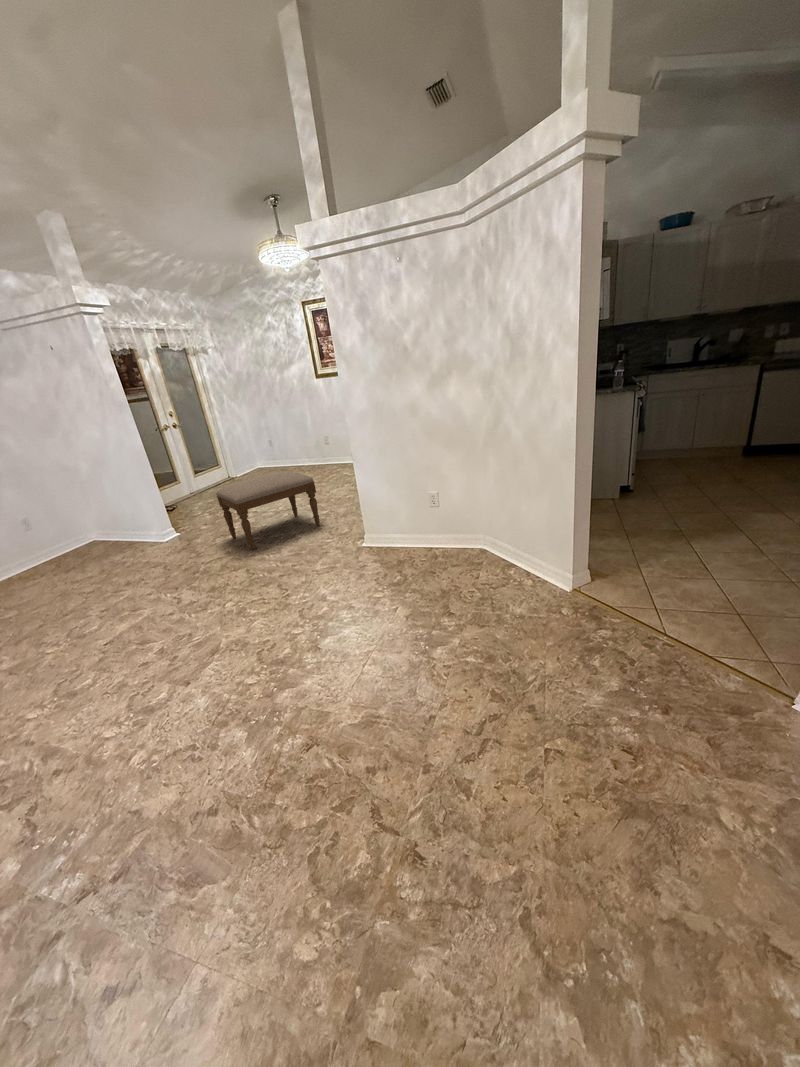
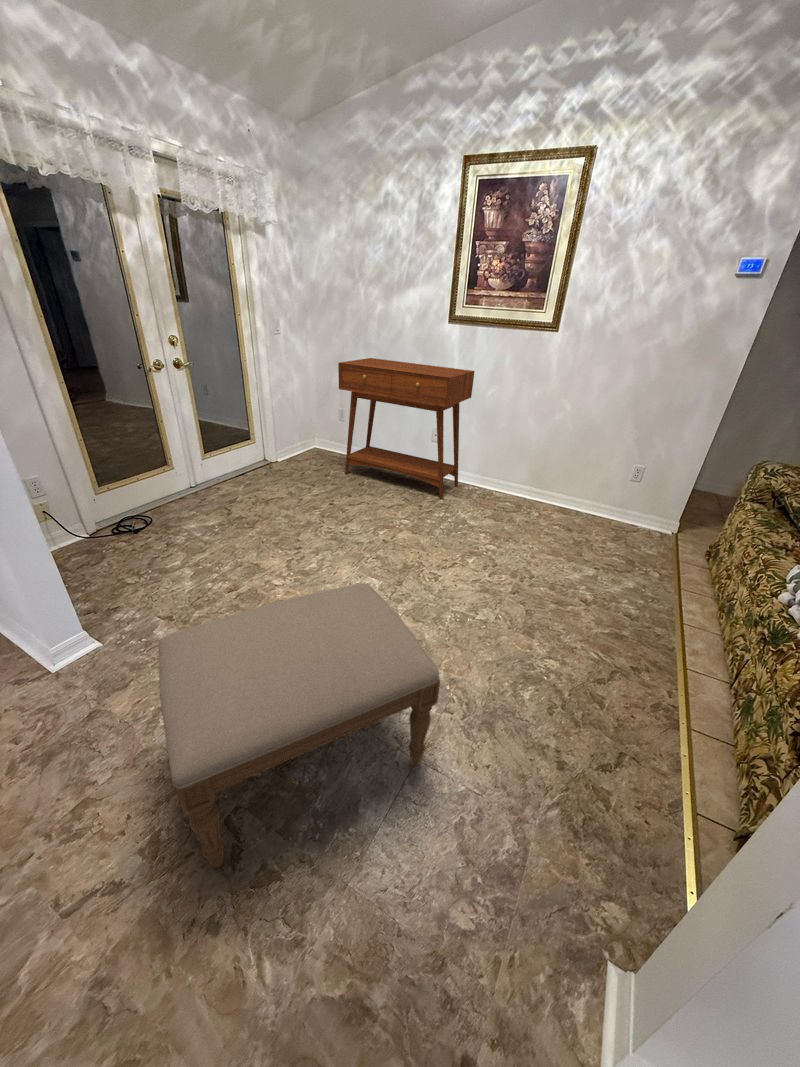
console table: none [262,400,345,473] -> present [338,358,475,499]

